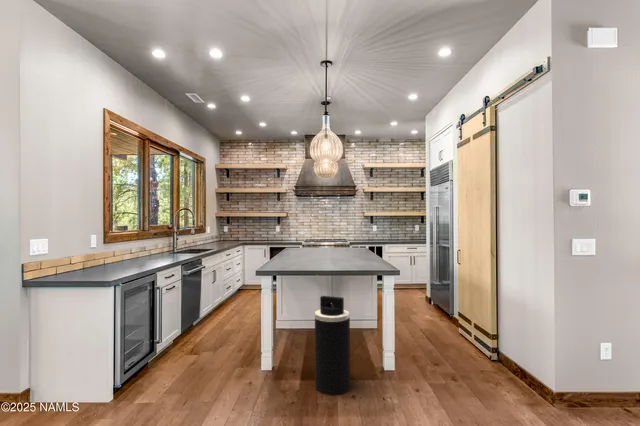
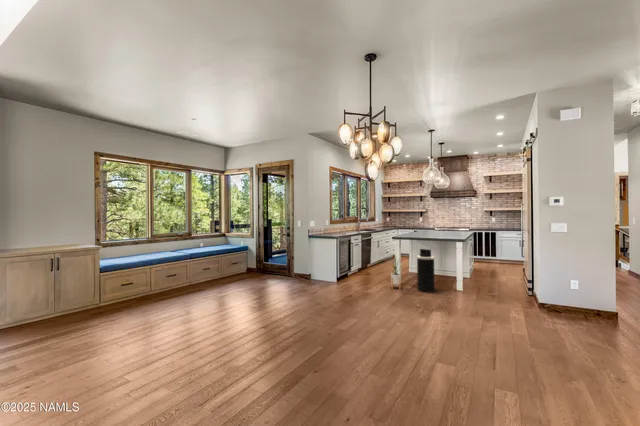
house plant: none [242,305,291,398] -> present [391,256,401,289]

